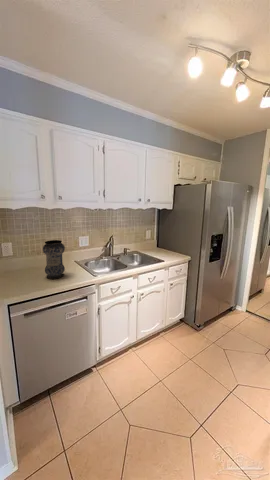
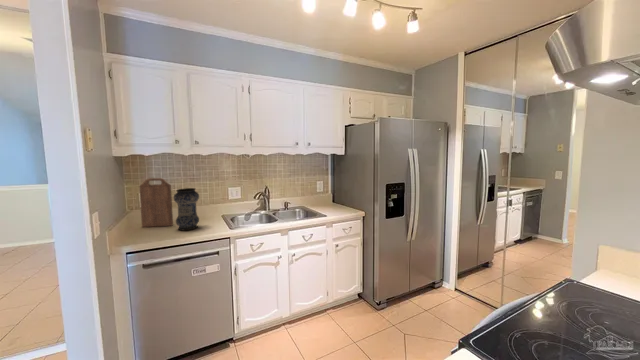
cutting board: none [6,230,38,275] -> present [139,178,173,227]

